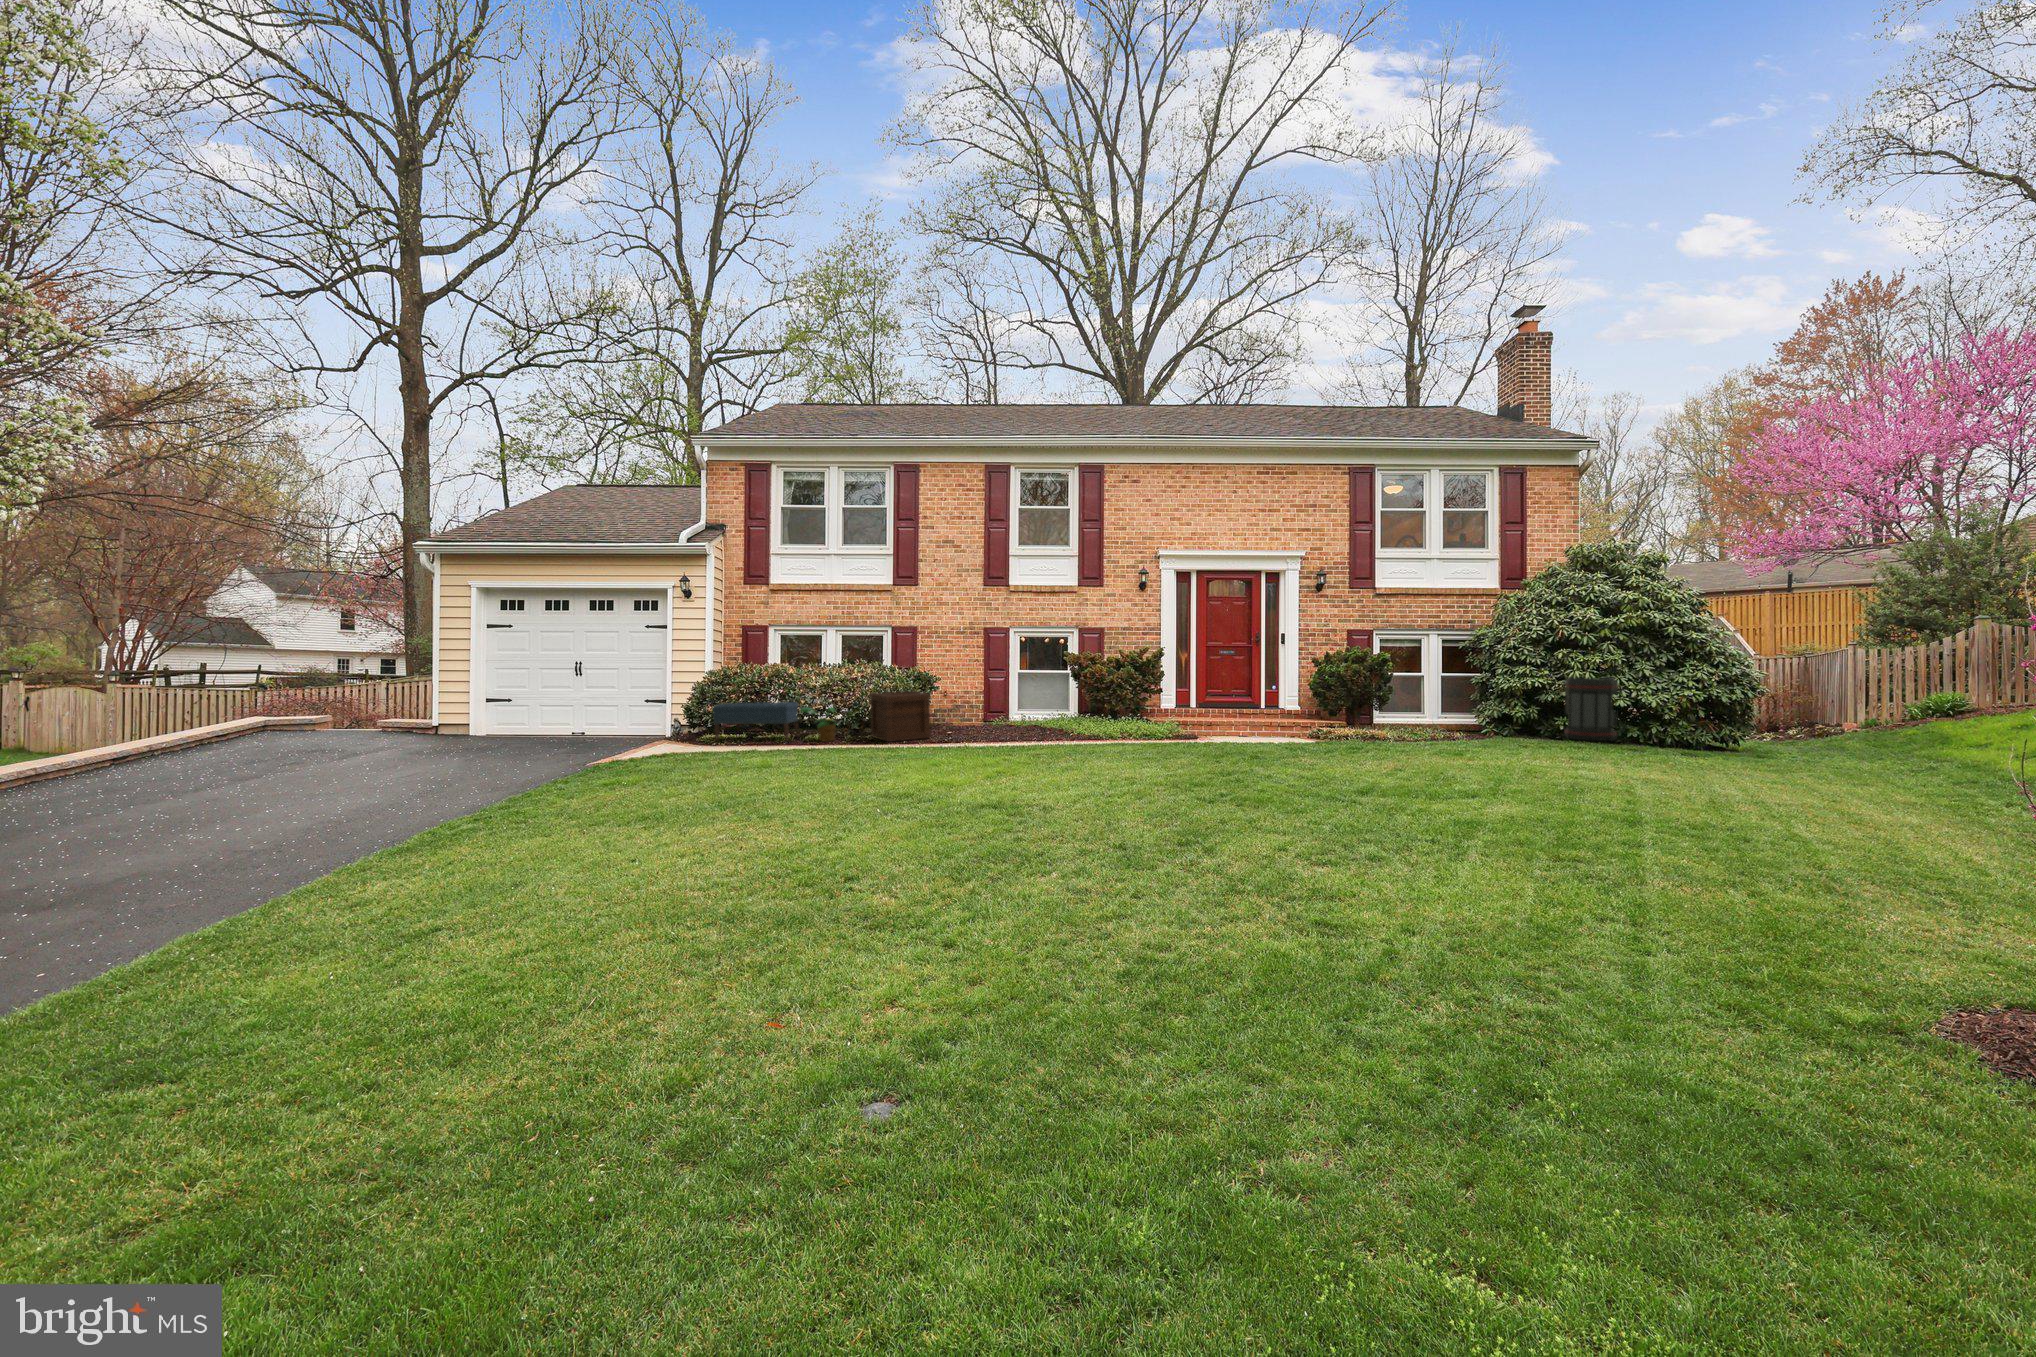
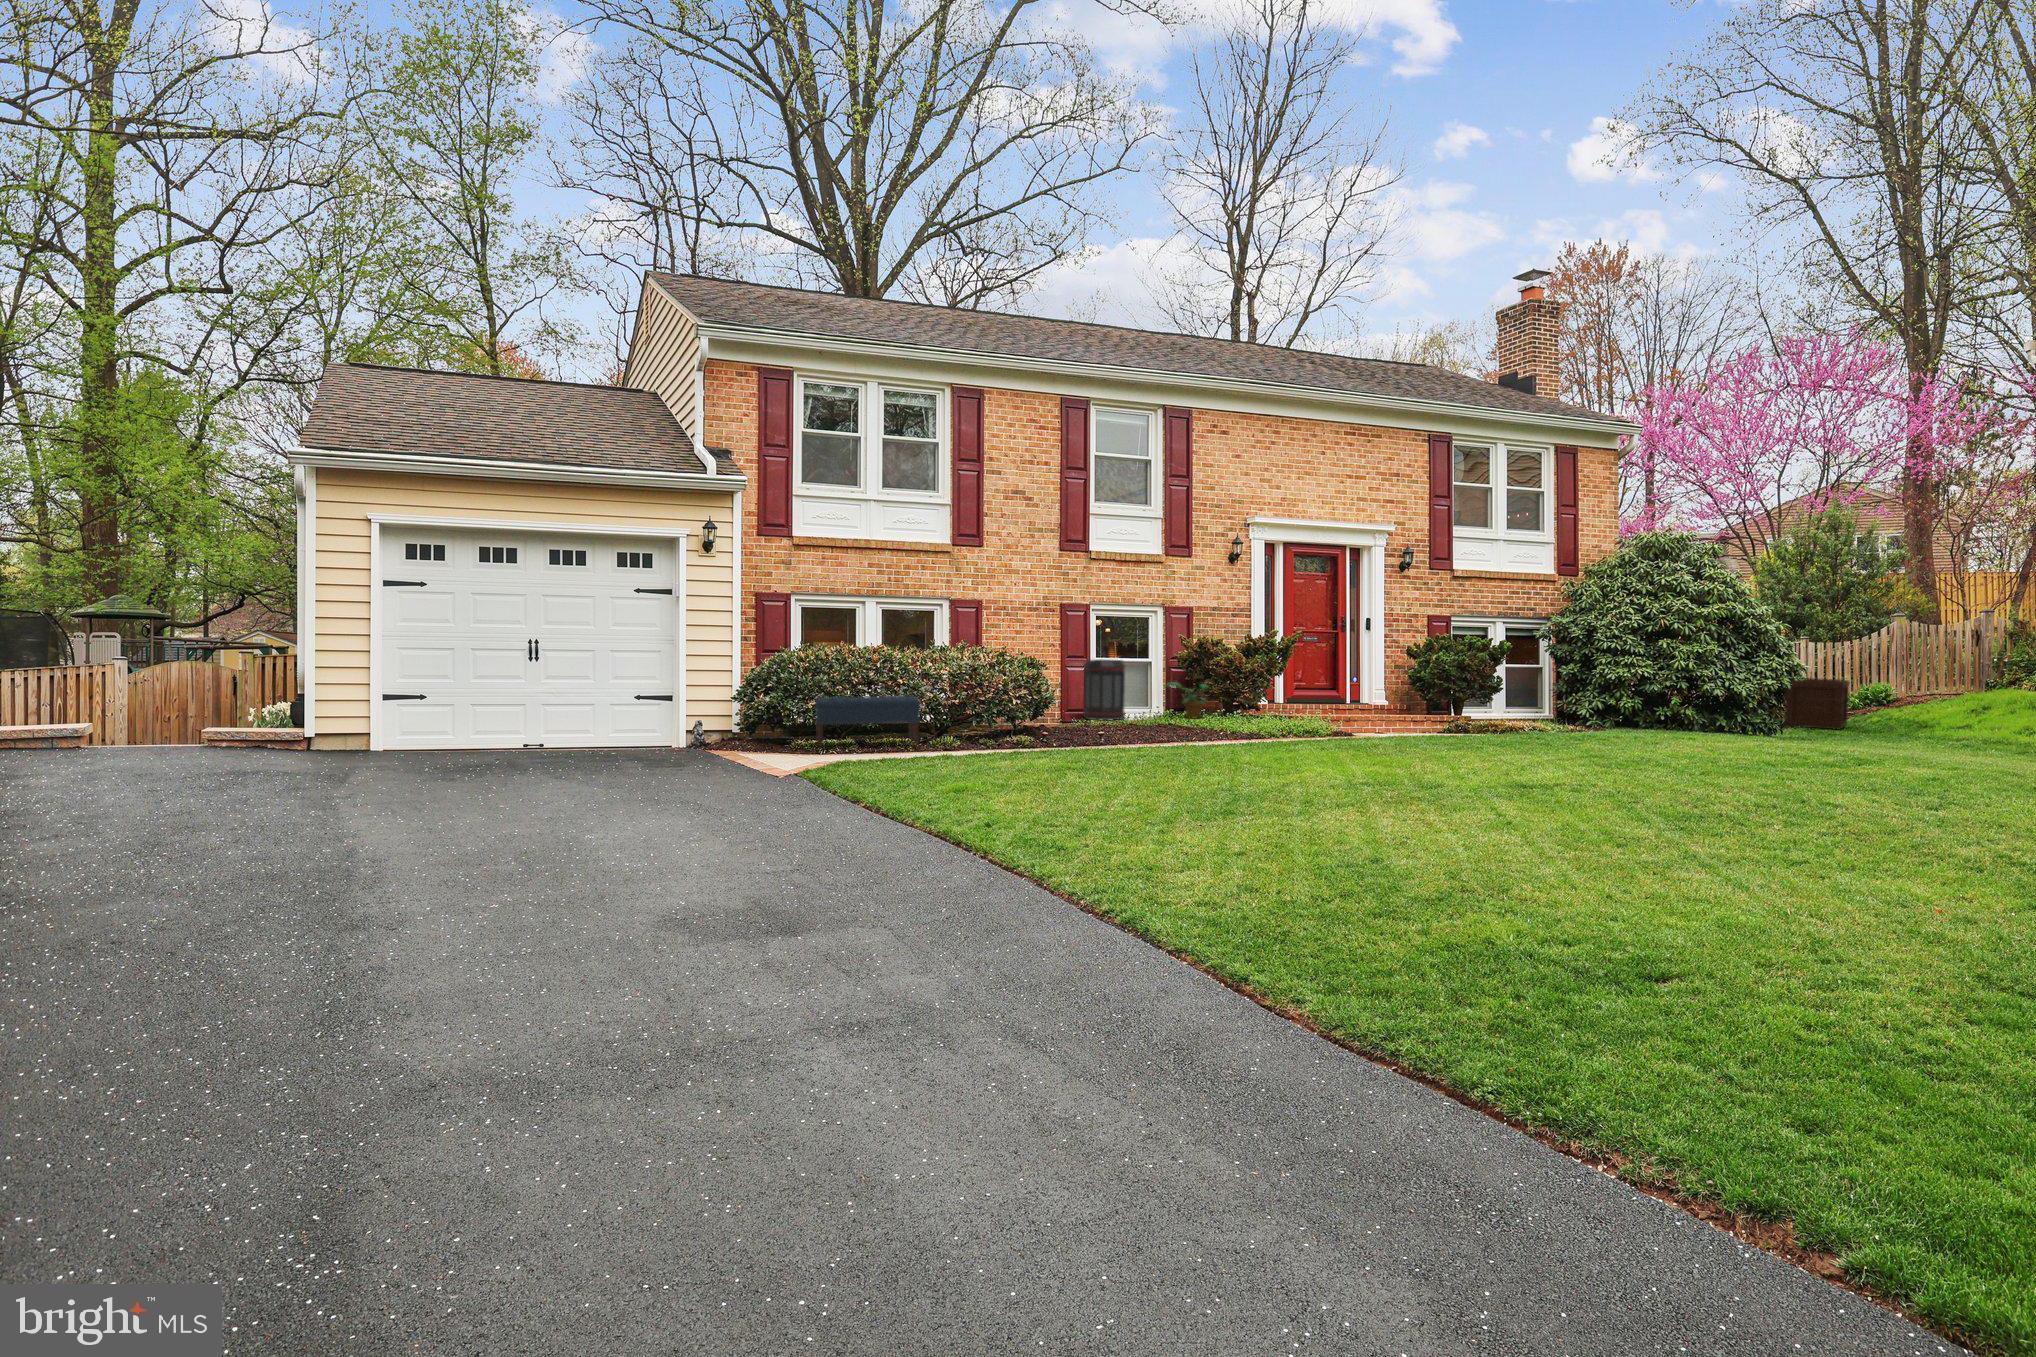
trash can: present [1564,677,1618,741] -> present [1083,660,1125,720]
wooden crate: present [870,691,931,742] -> present [1784,678,1849,729]
potted plant: present [800,707,837,742] -> present [1166,682,1208,719]

